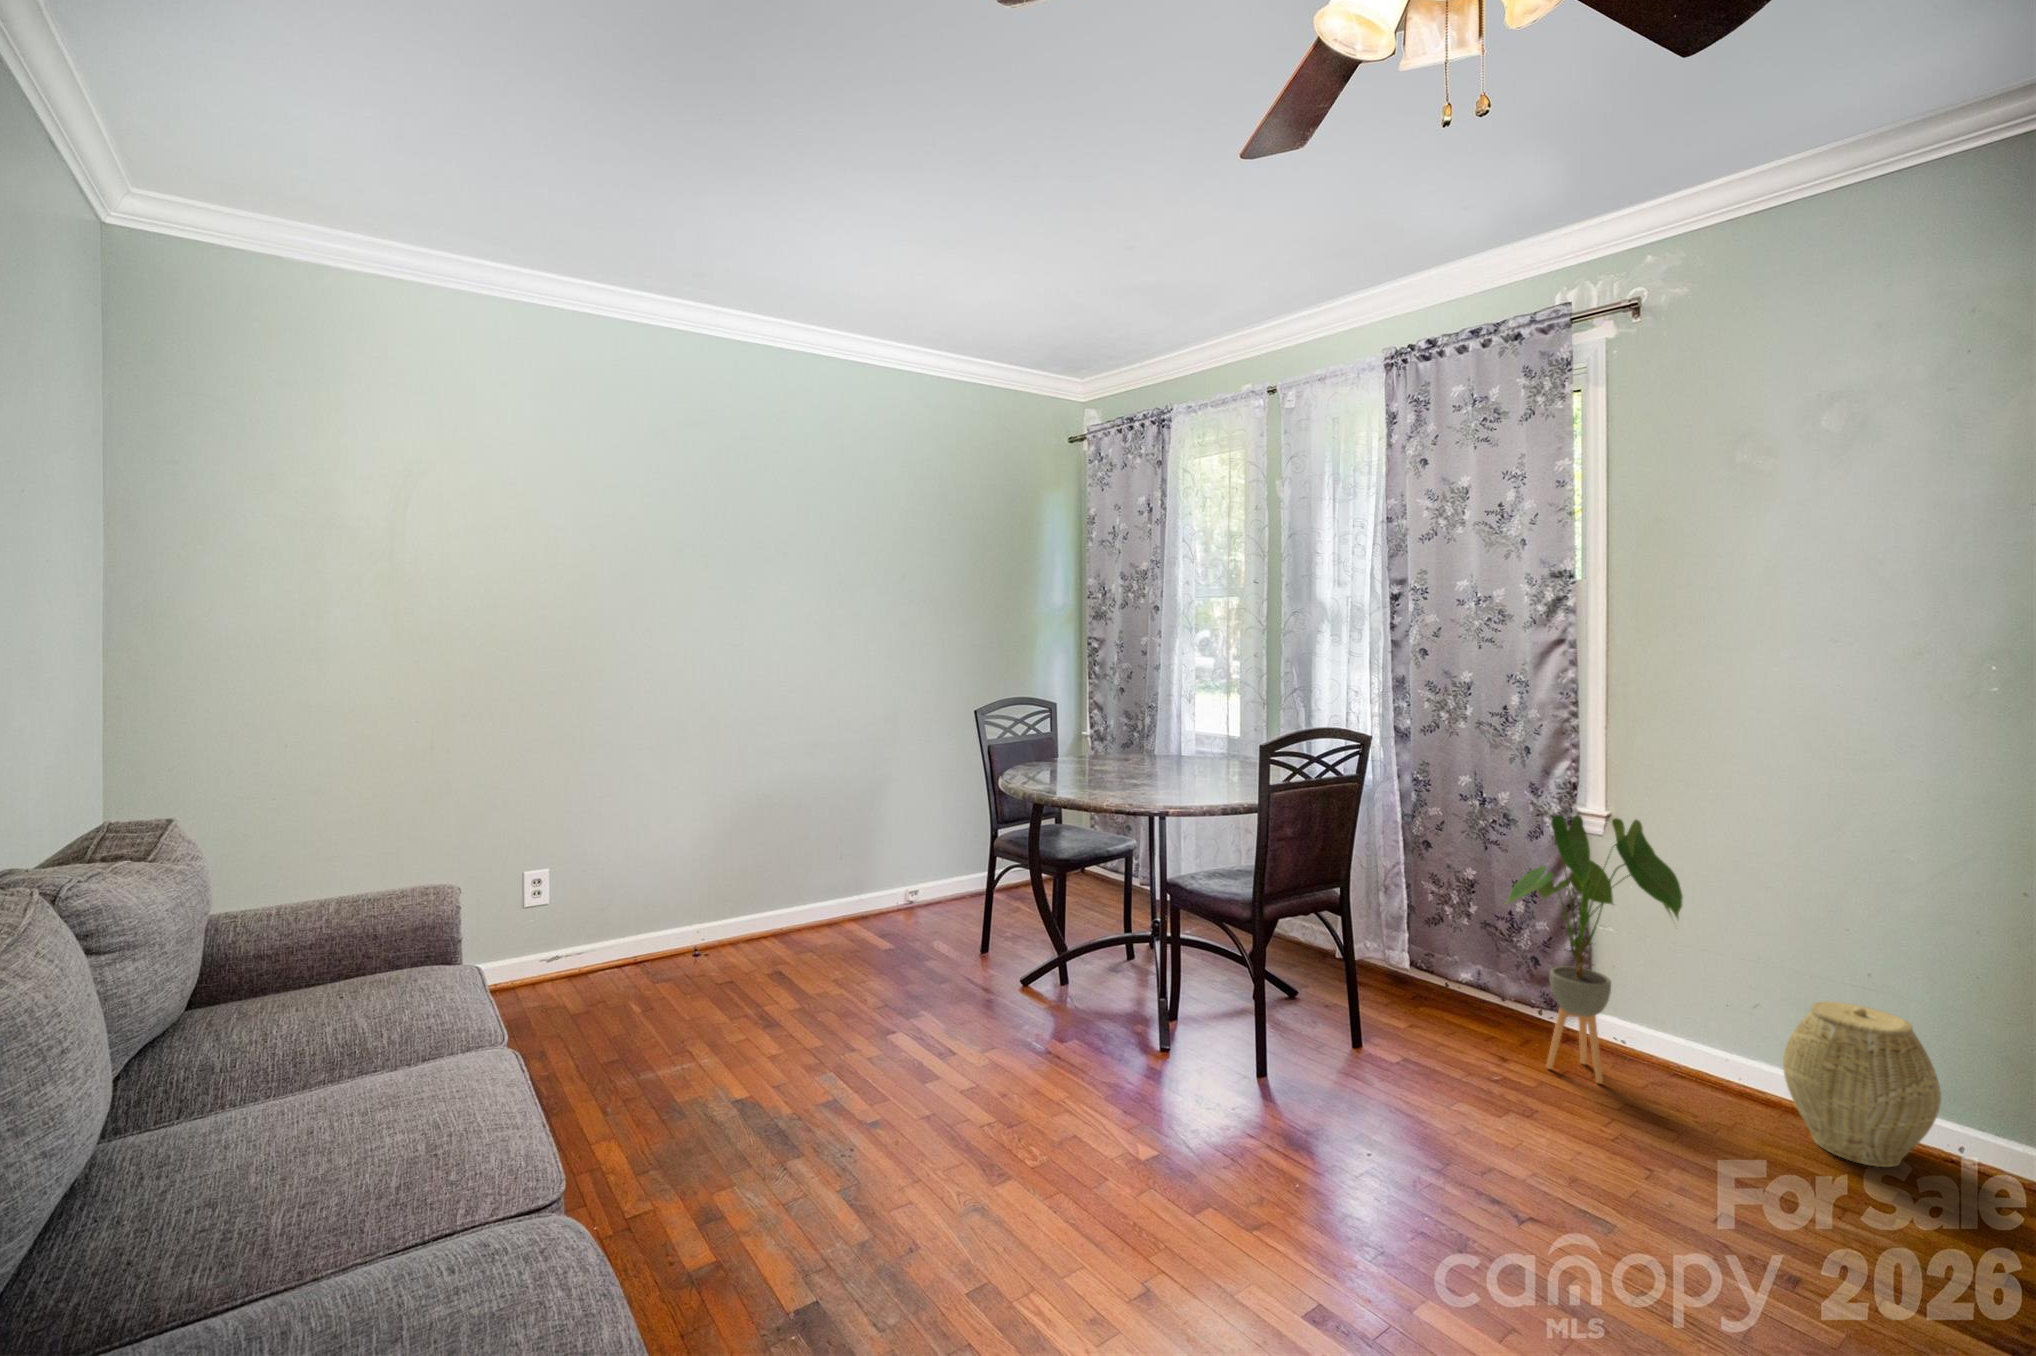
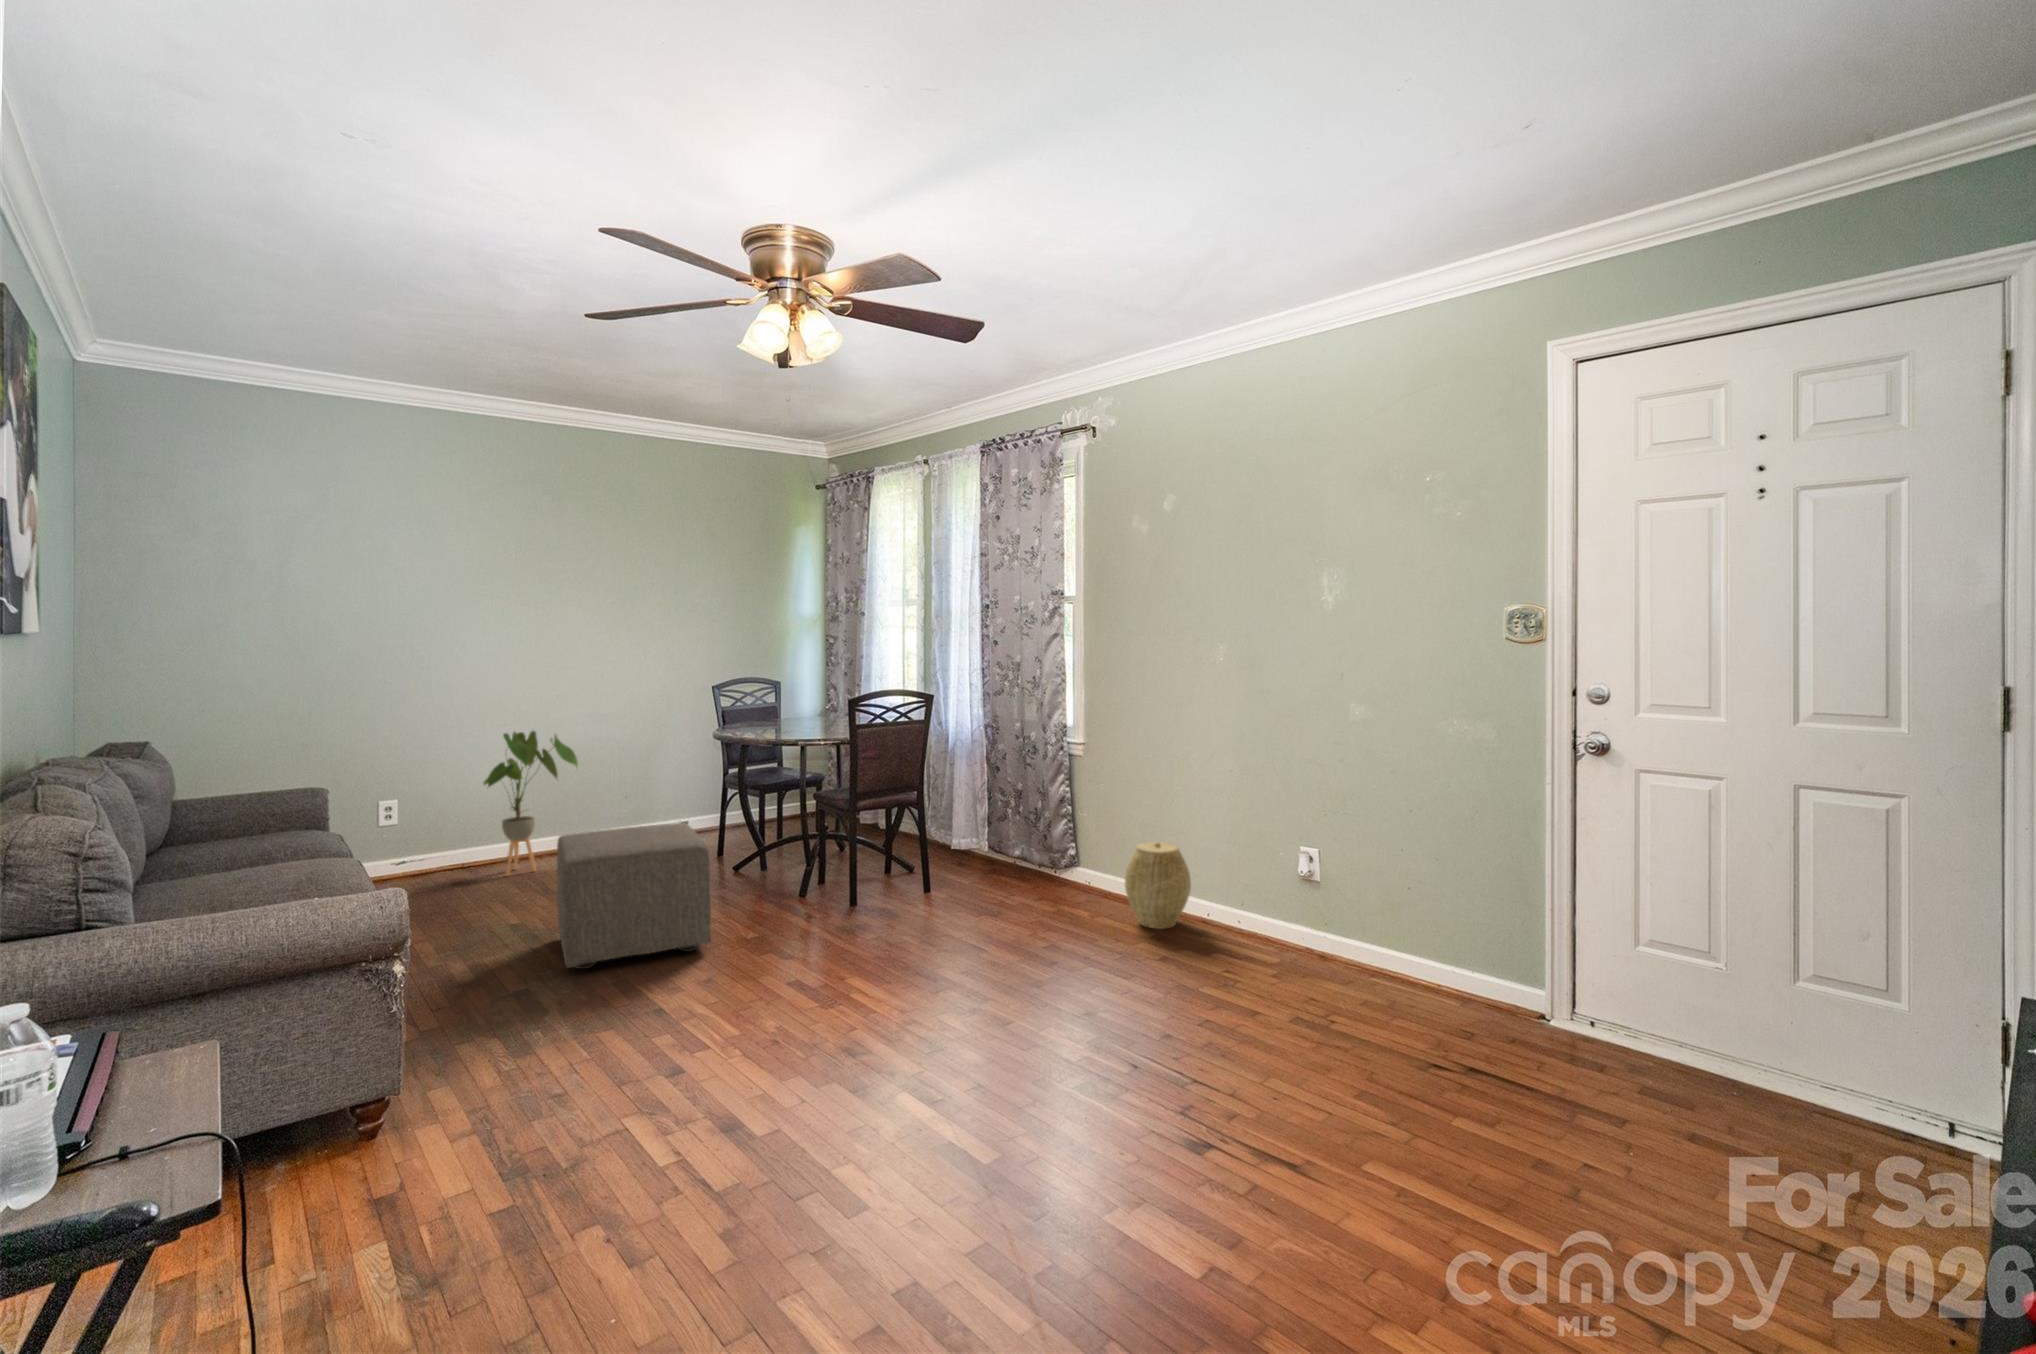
house plant: present [1507,815,1683,1083] -> present [484,731,578,875]
ottoman: none [836,942,1115,1237] -> present [557,823,711,969]

